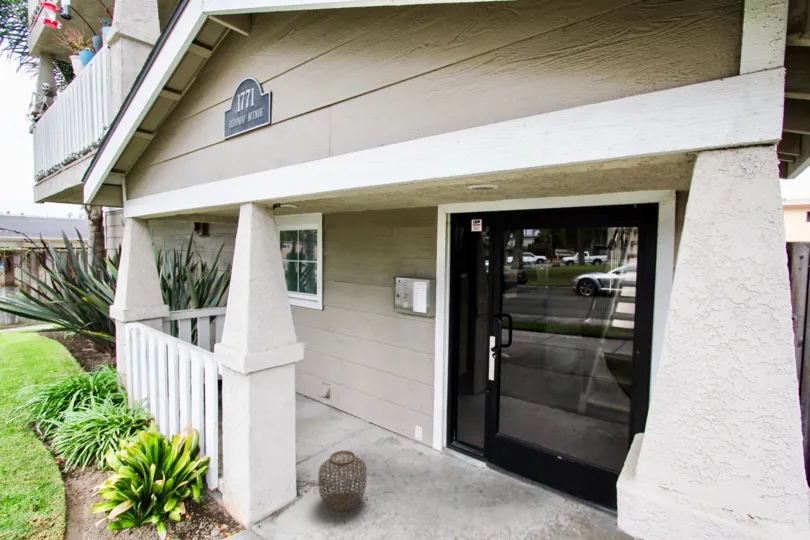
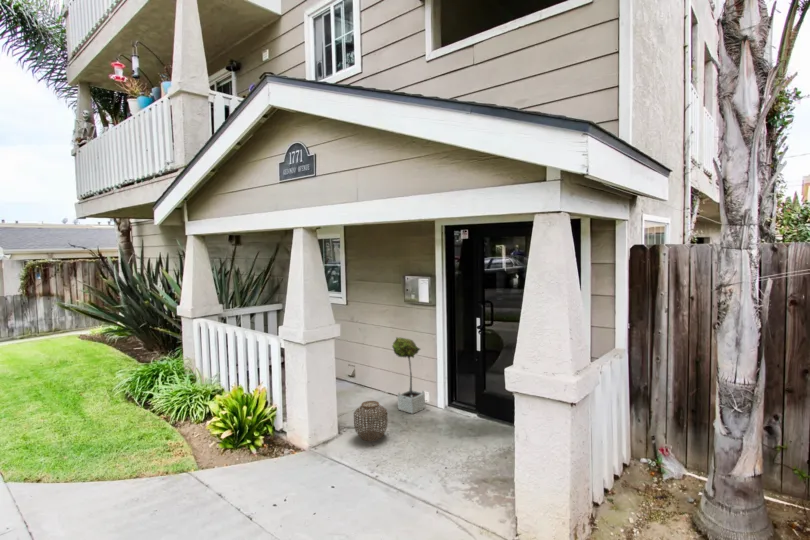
potted tree: none [376,357,417,460] -> present [392,337,425,414]

